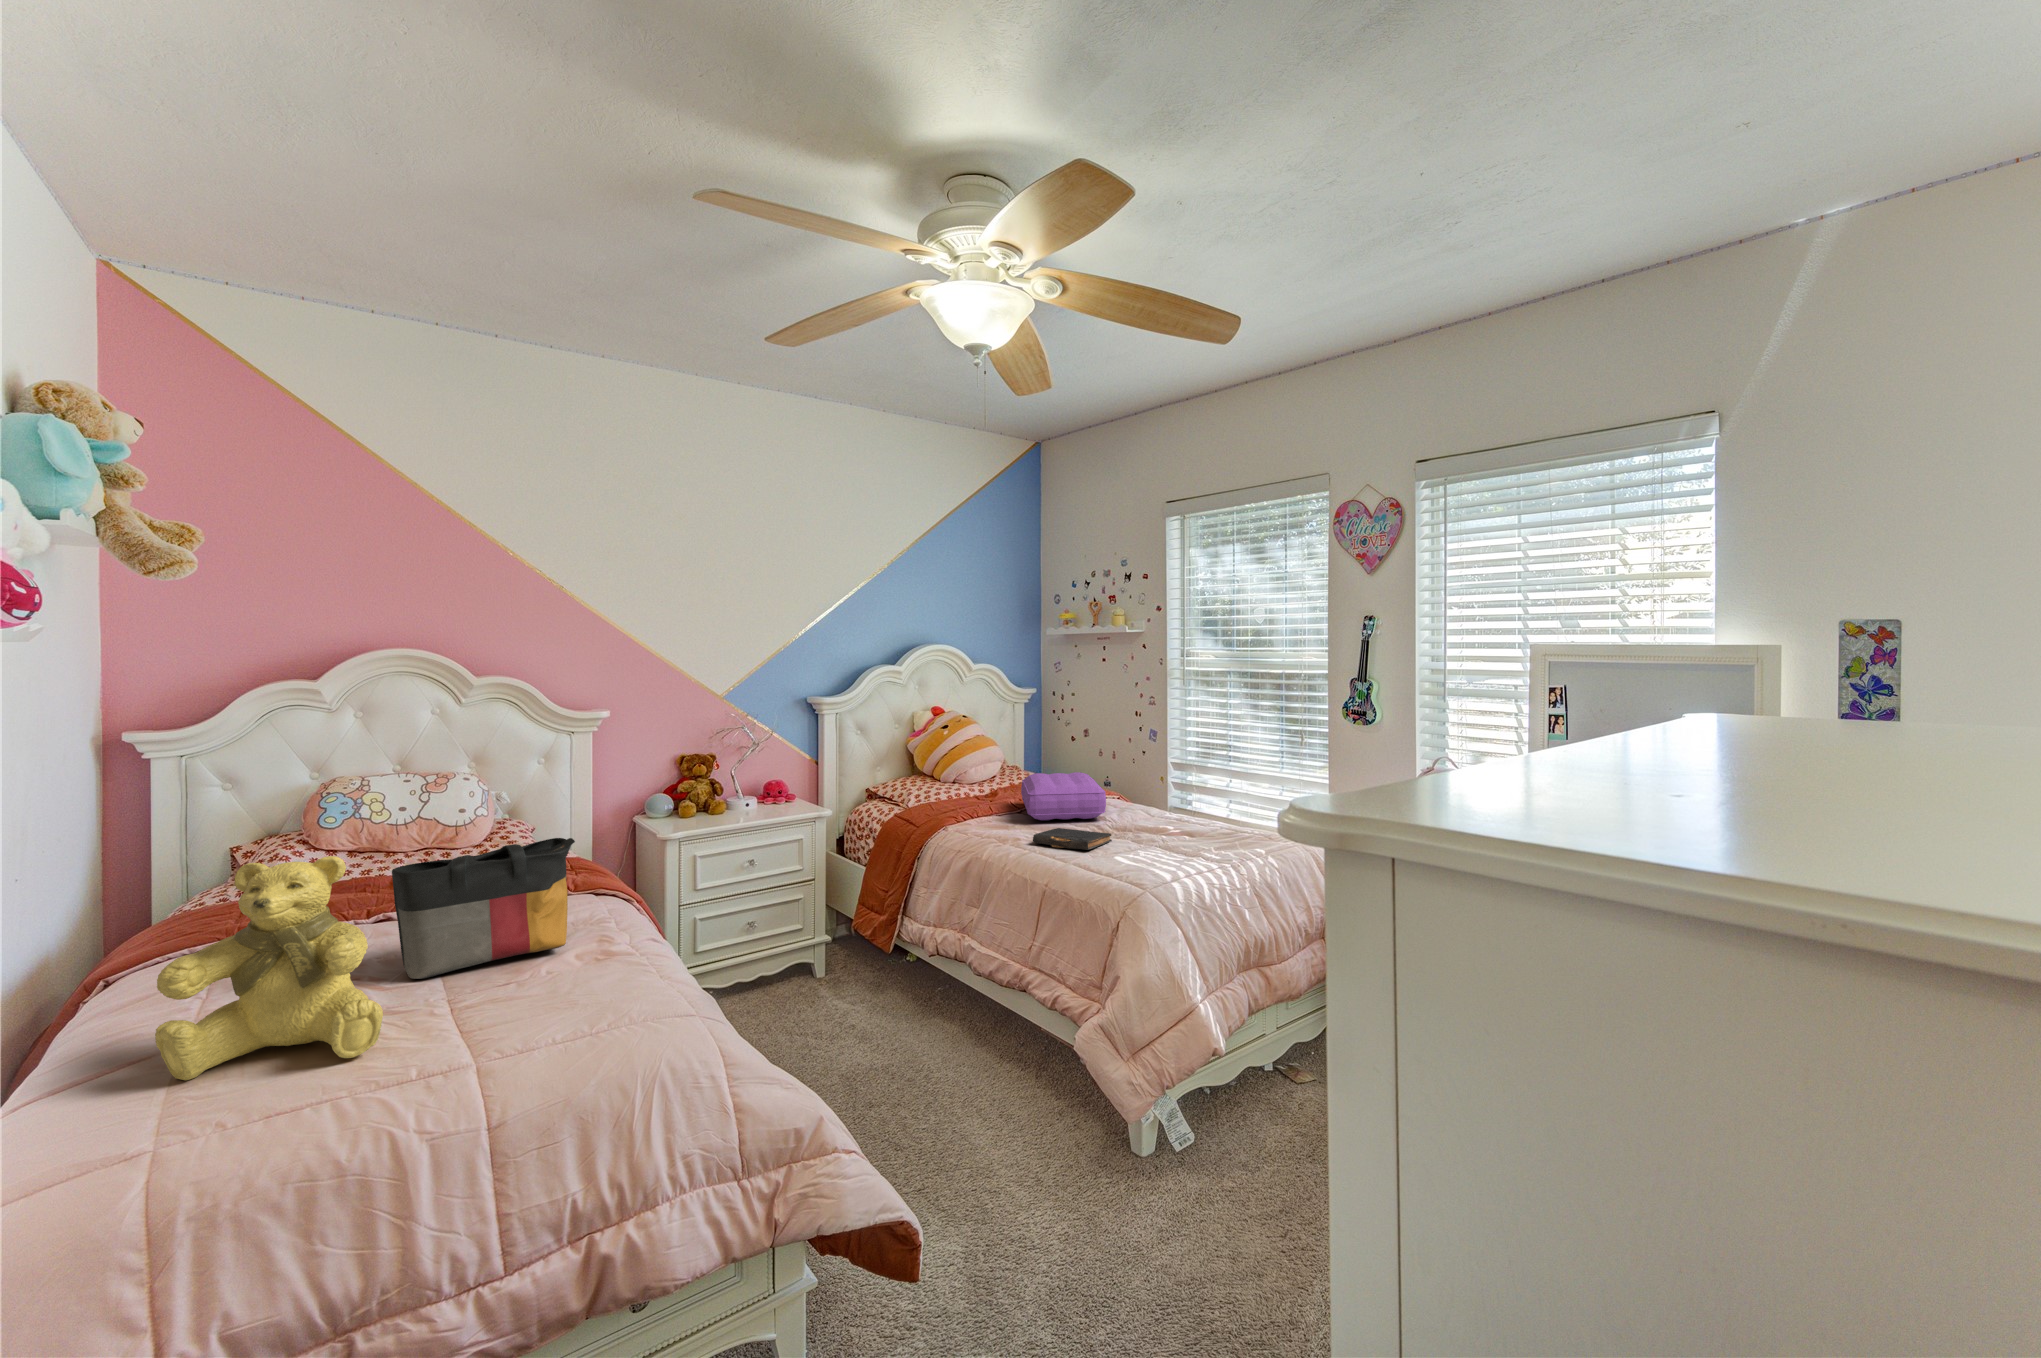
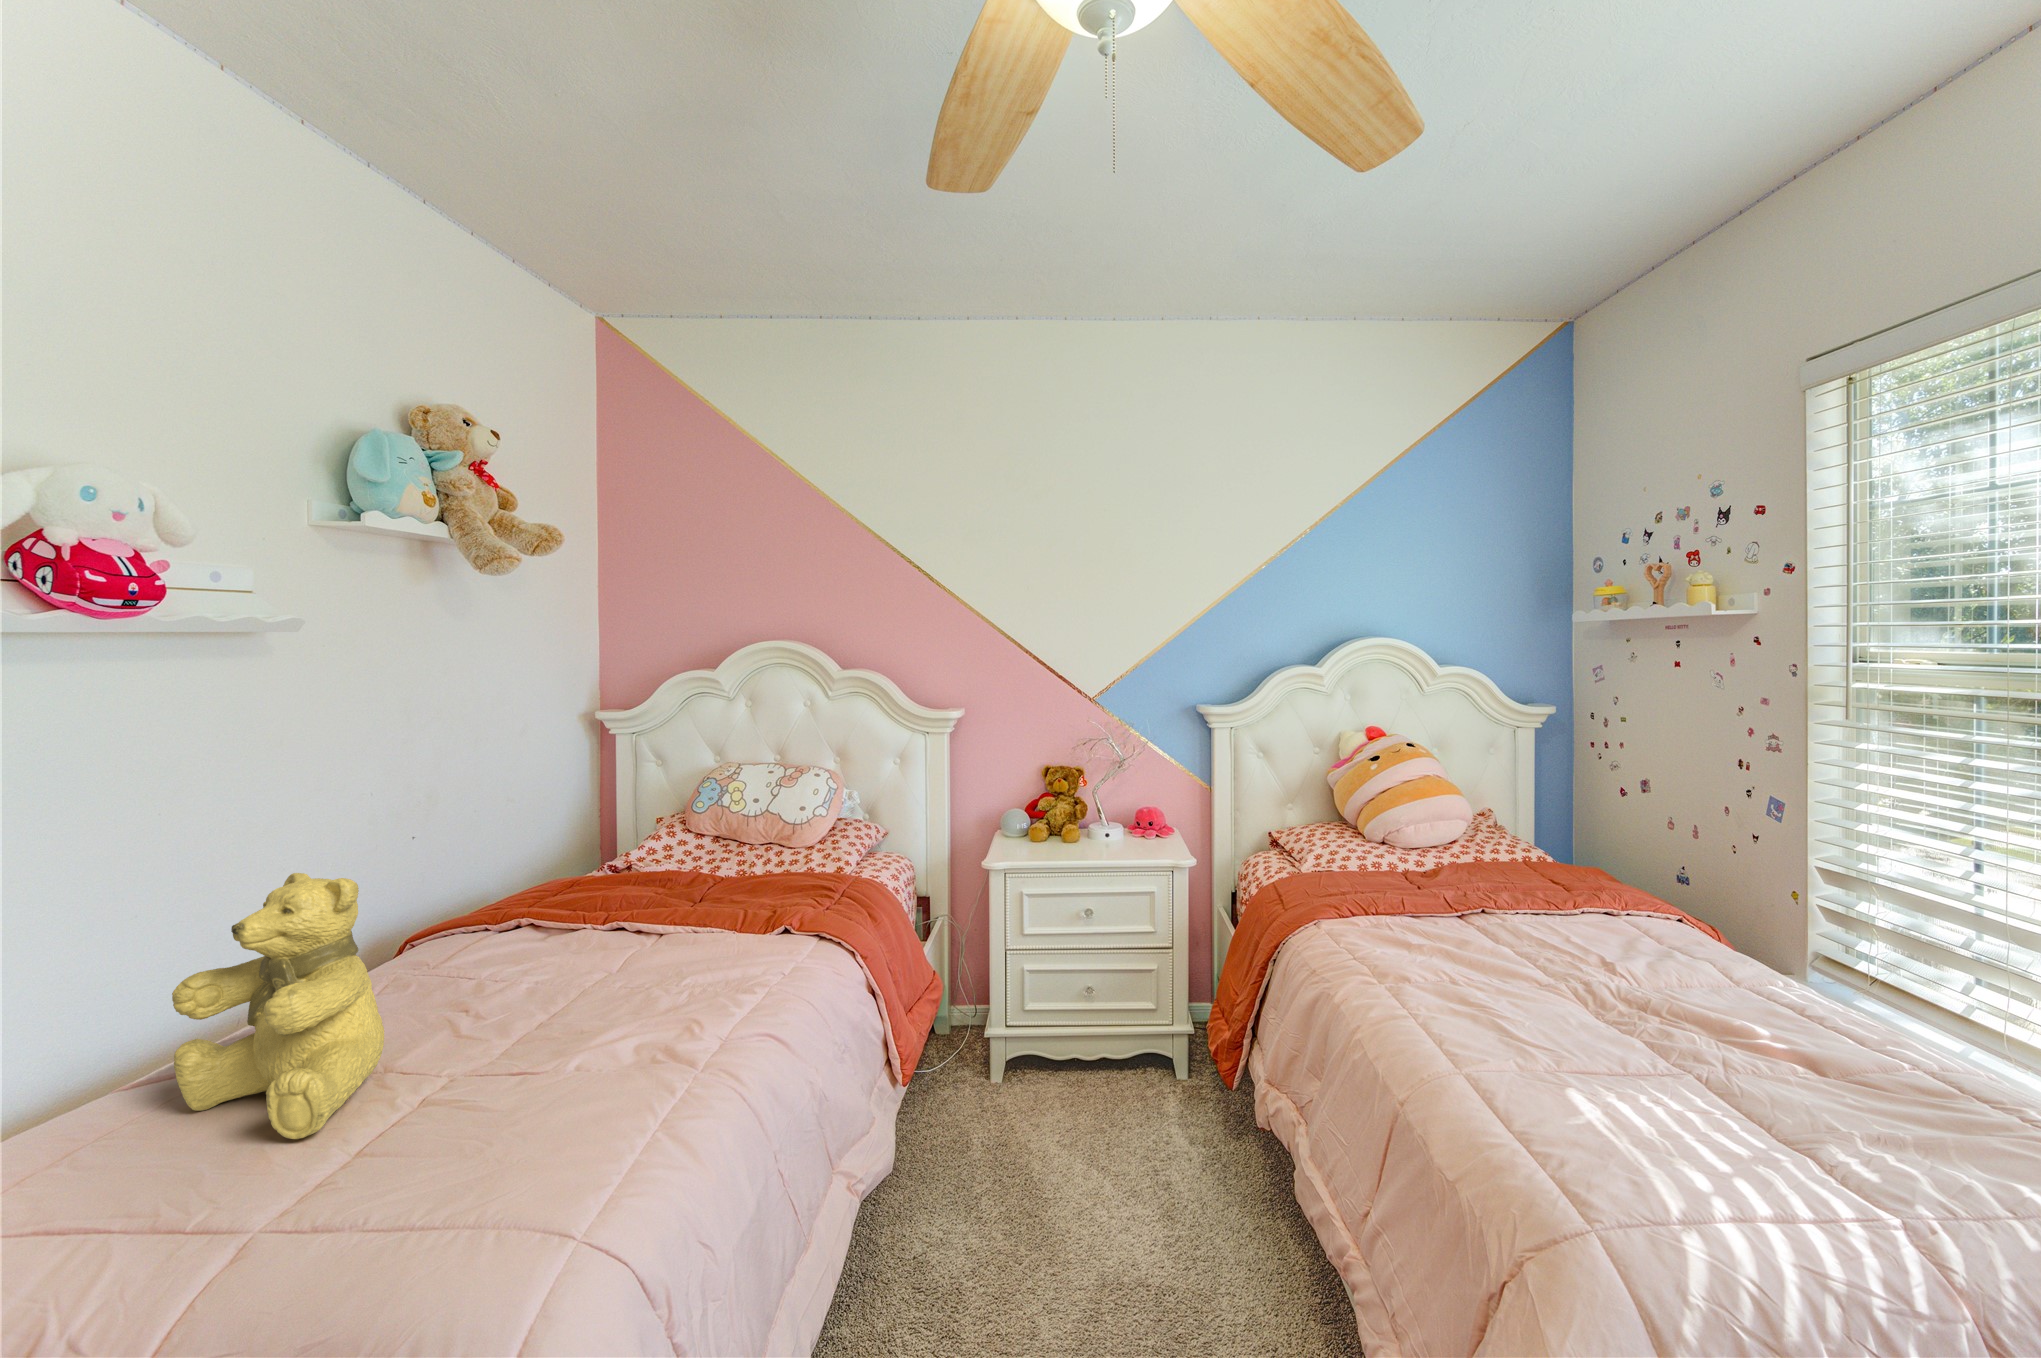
pillow: present [1021,772,1106,820] -> none [1453,853,1616,960]
book: present [1033,828,1112,850] -> none [1427,971,1597,1043]
tote bag: present [392,838,575,979] -> none [511,874,700,1024]

